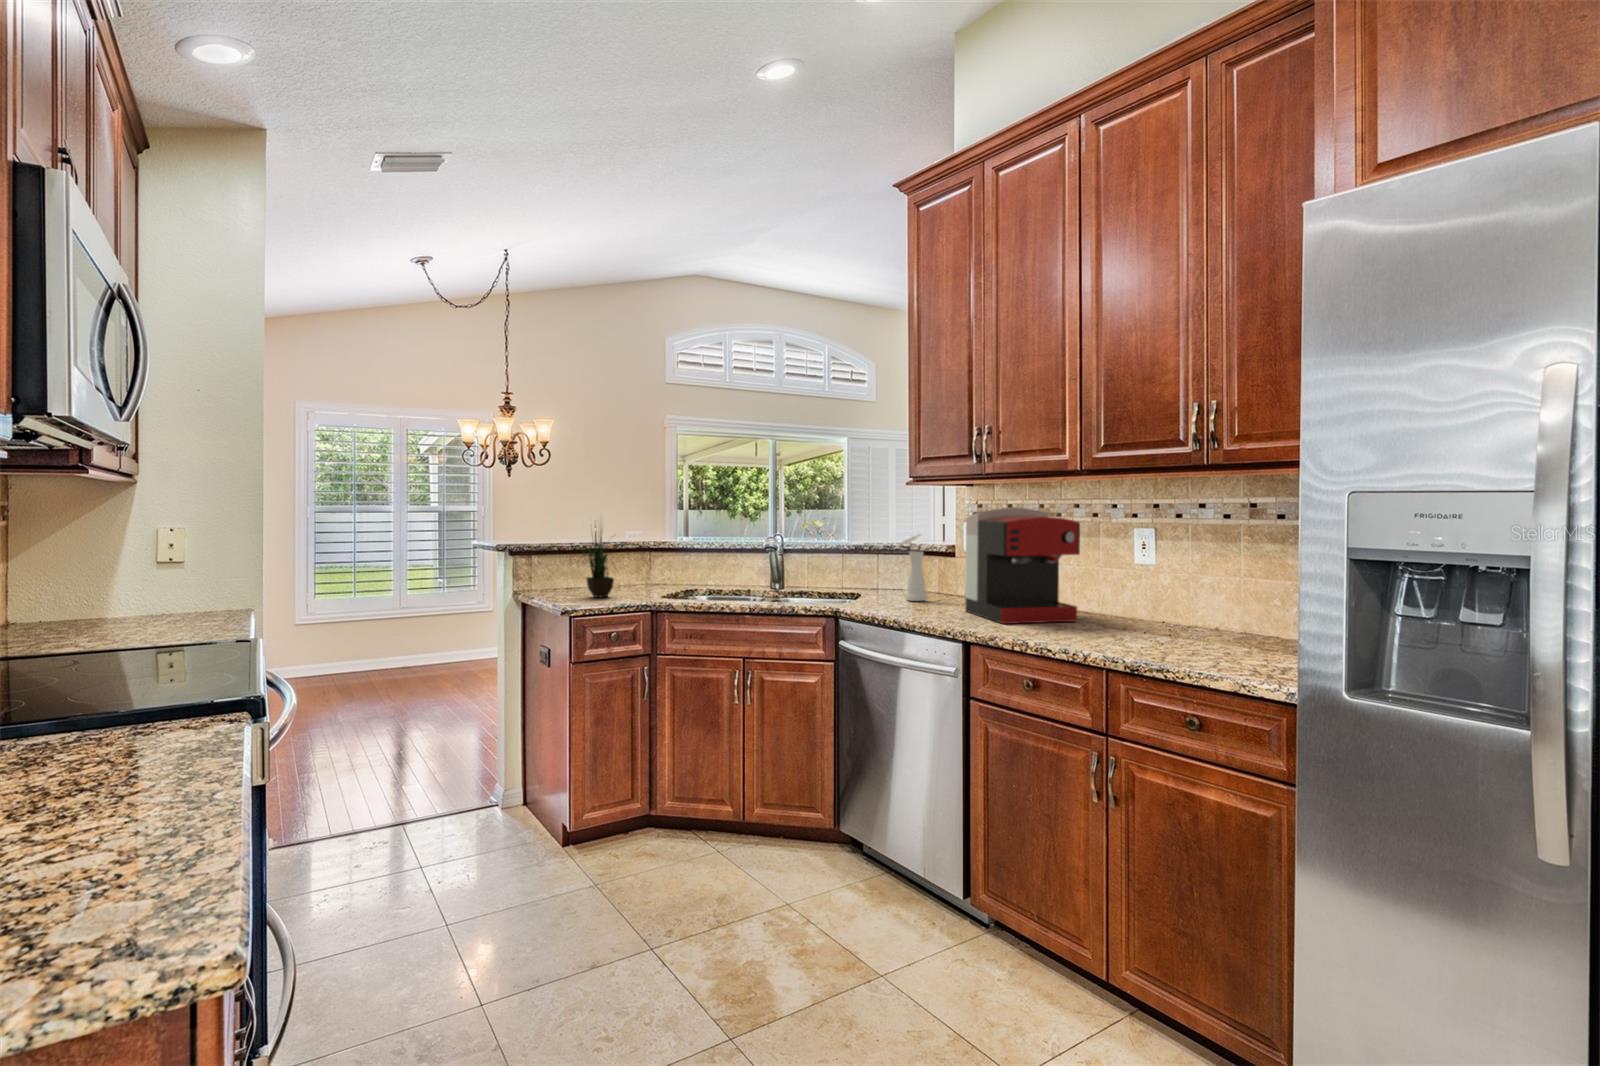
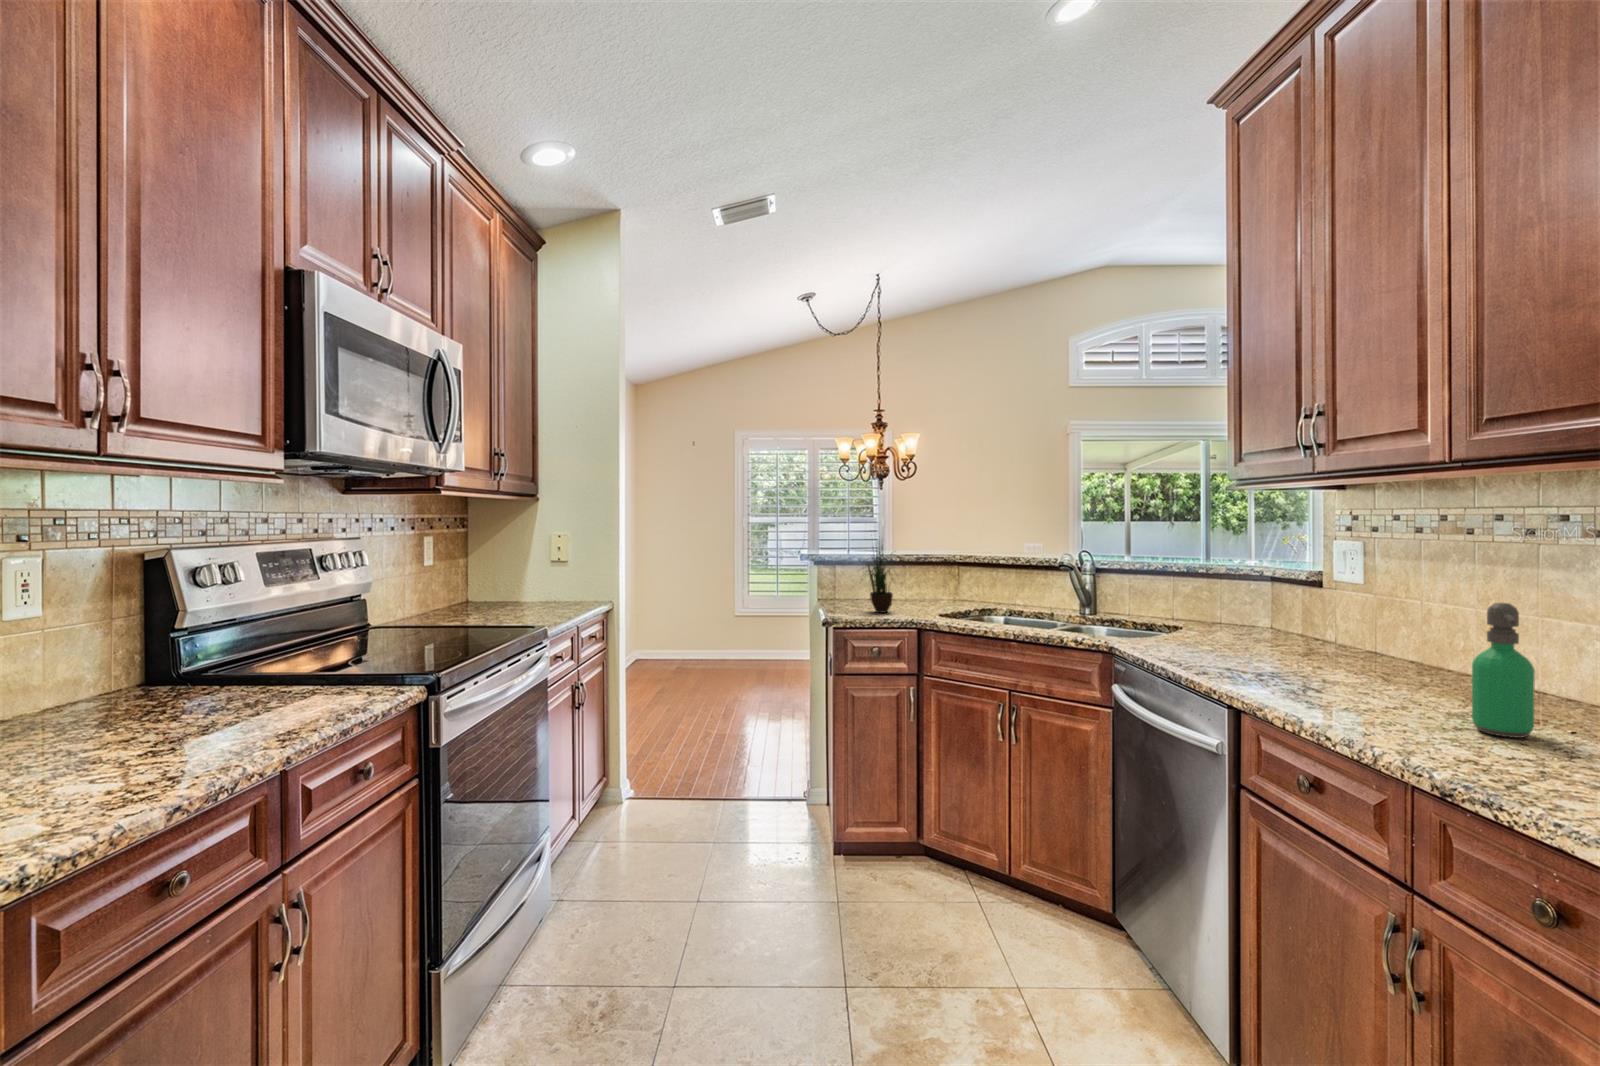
coffee maker: present [965,507,1080,624] -> none [1289,522,1466,700]
vase: present [899,534,927,601] -> none [1213,555,1258,645]
soap dispenser: none [1104,555,1134,637] -> present [1472,603,1535,738]

